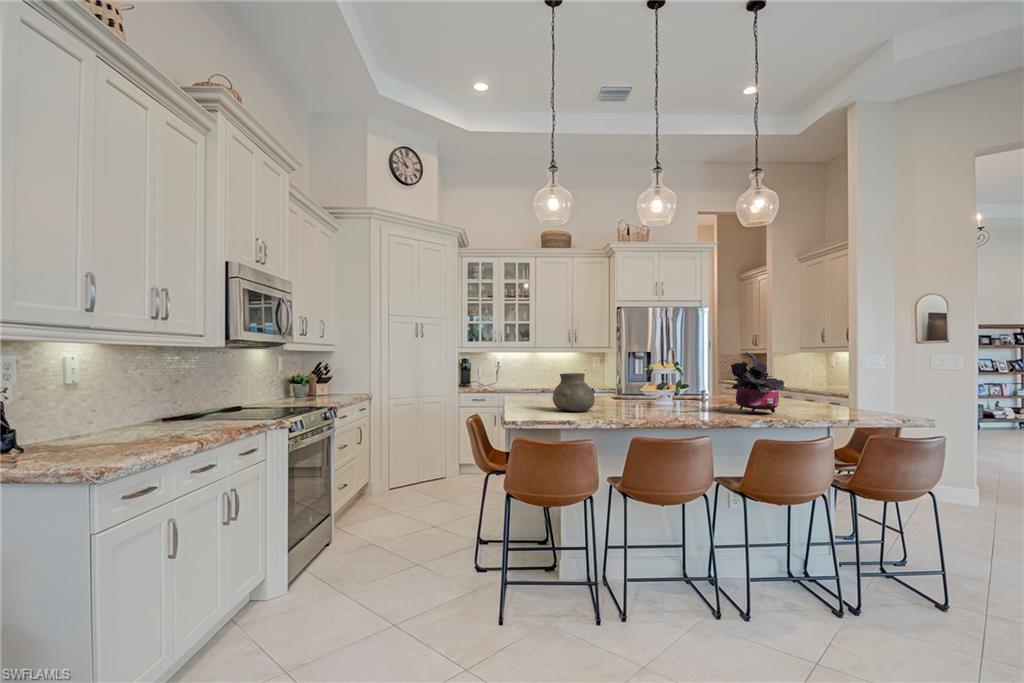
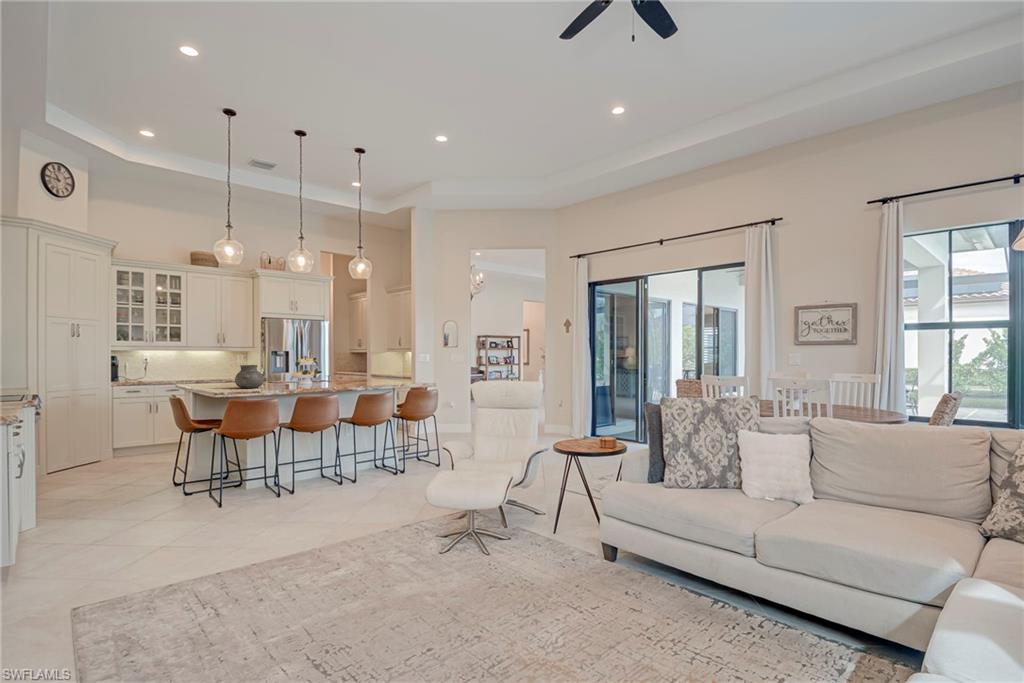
potted plant: present [731,352,785,413] -> none [343,352,370,384]

